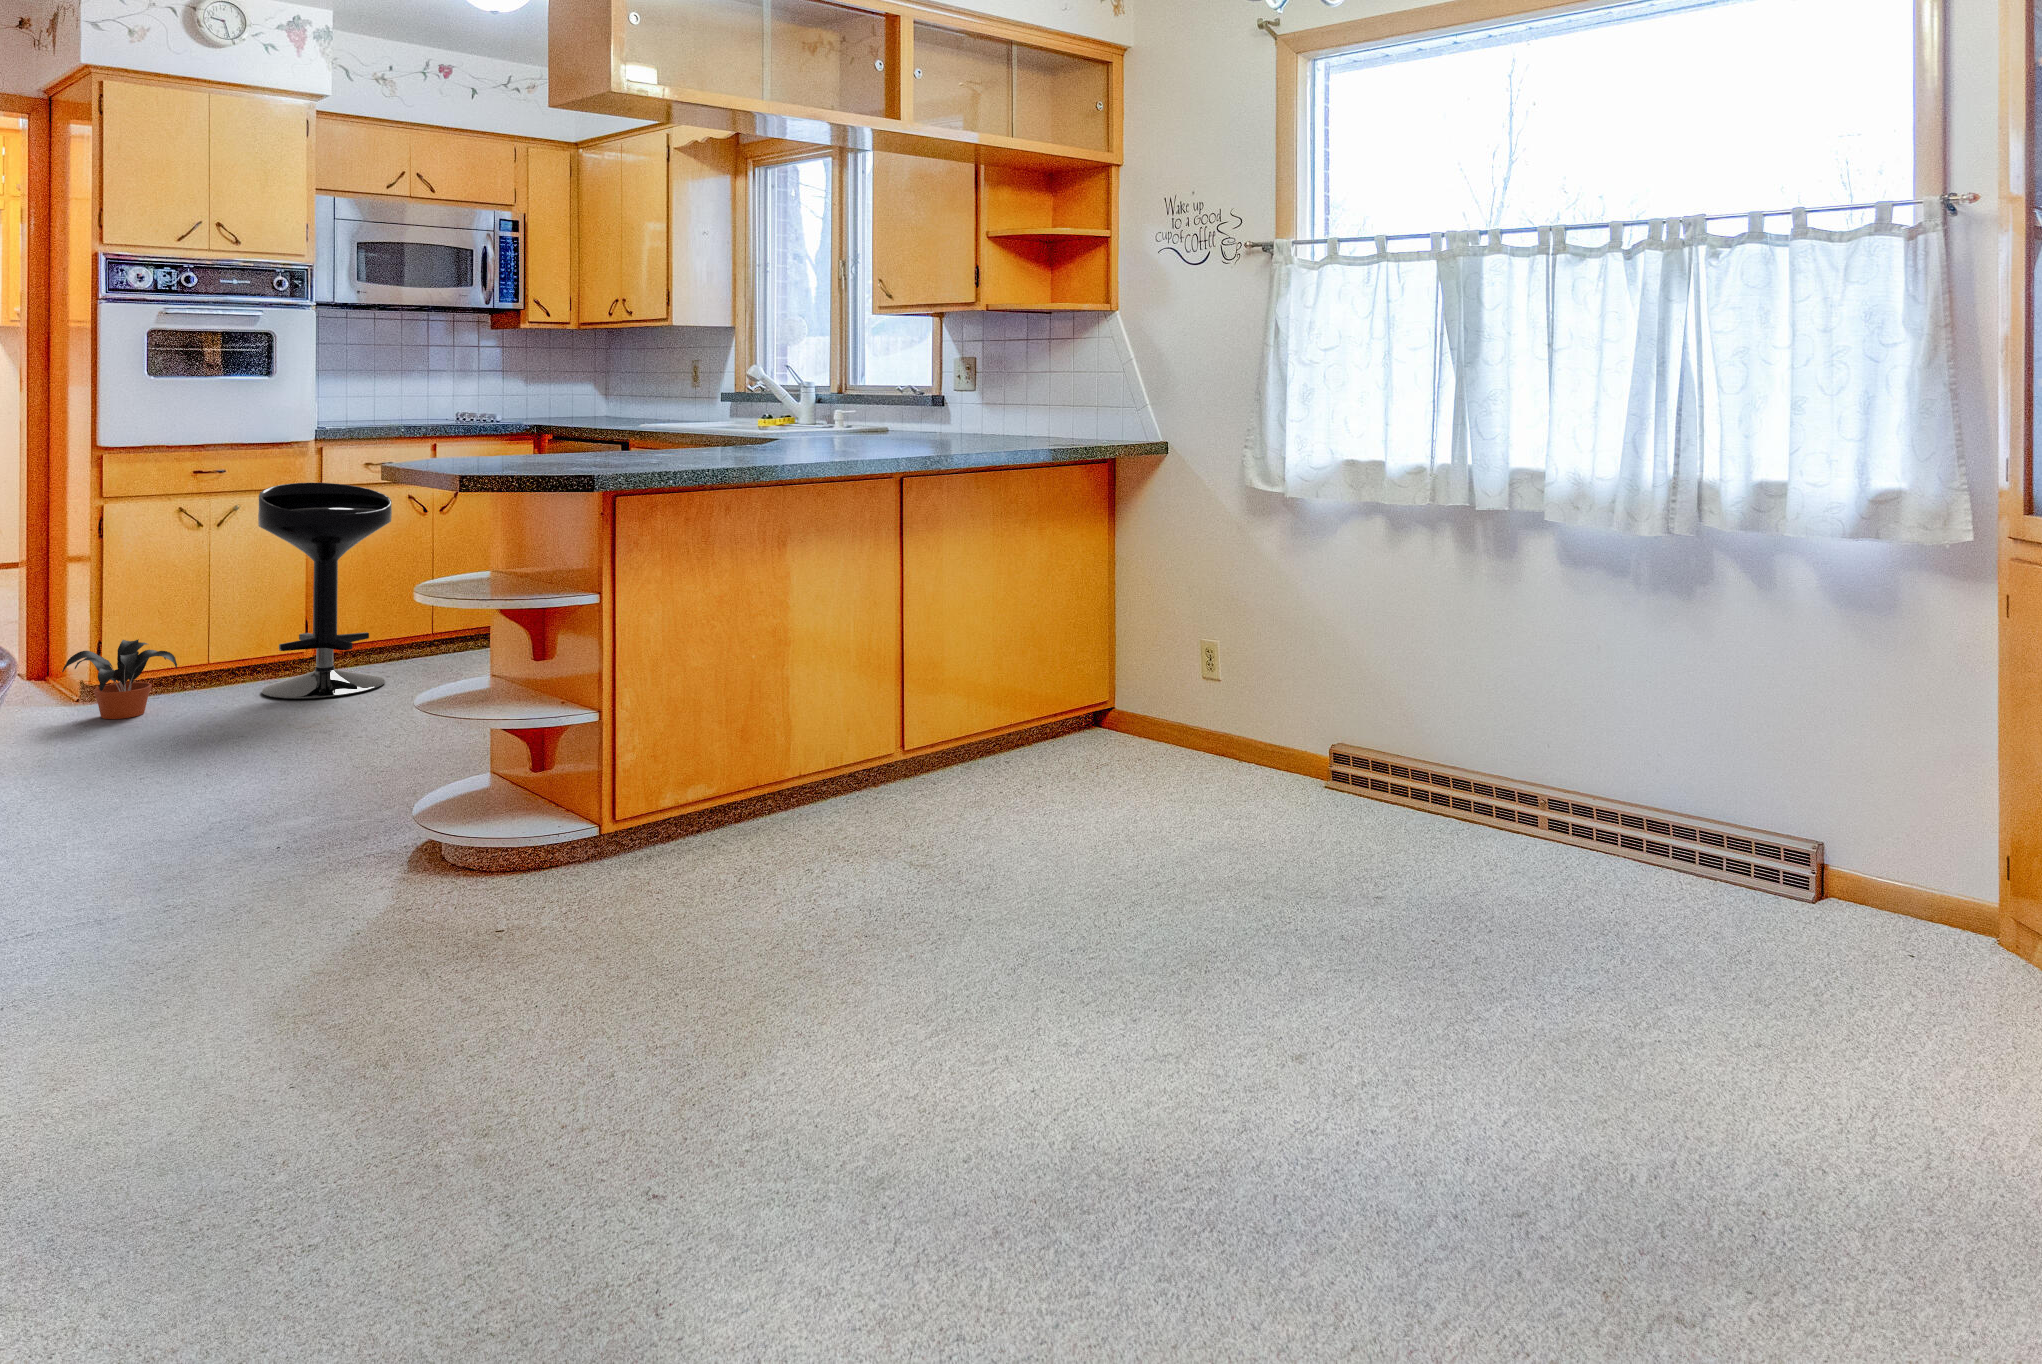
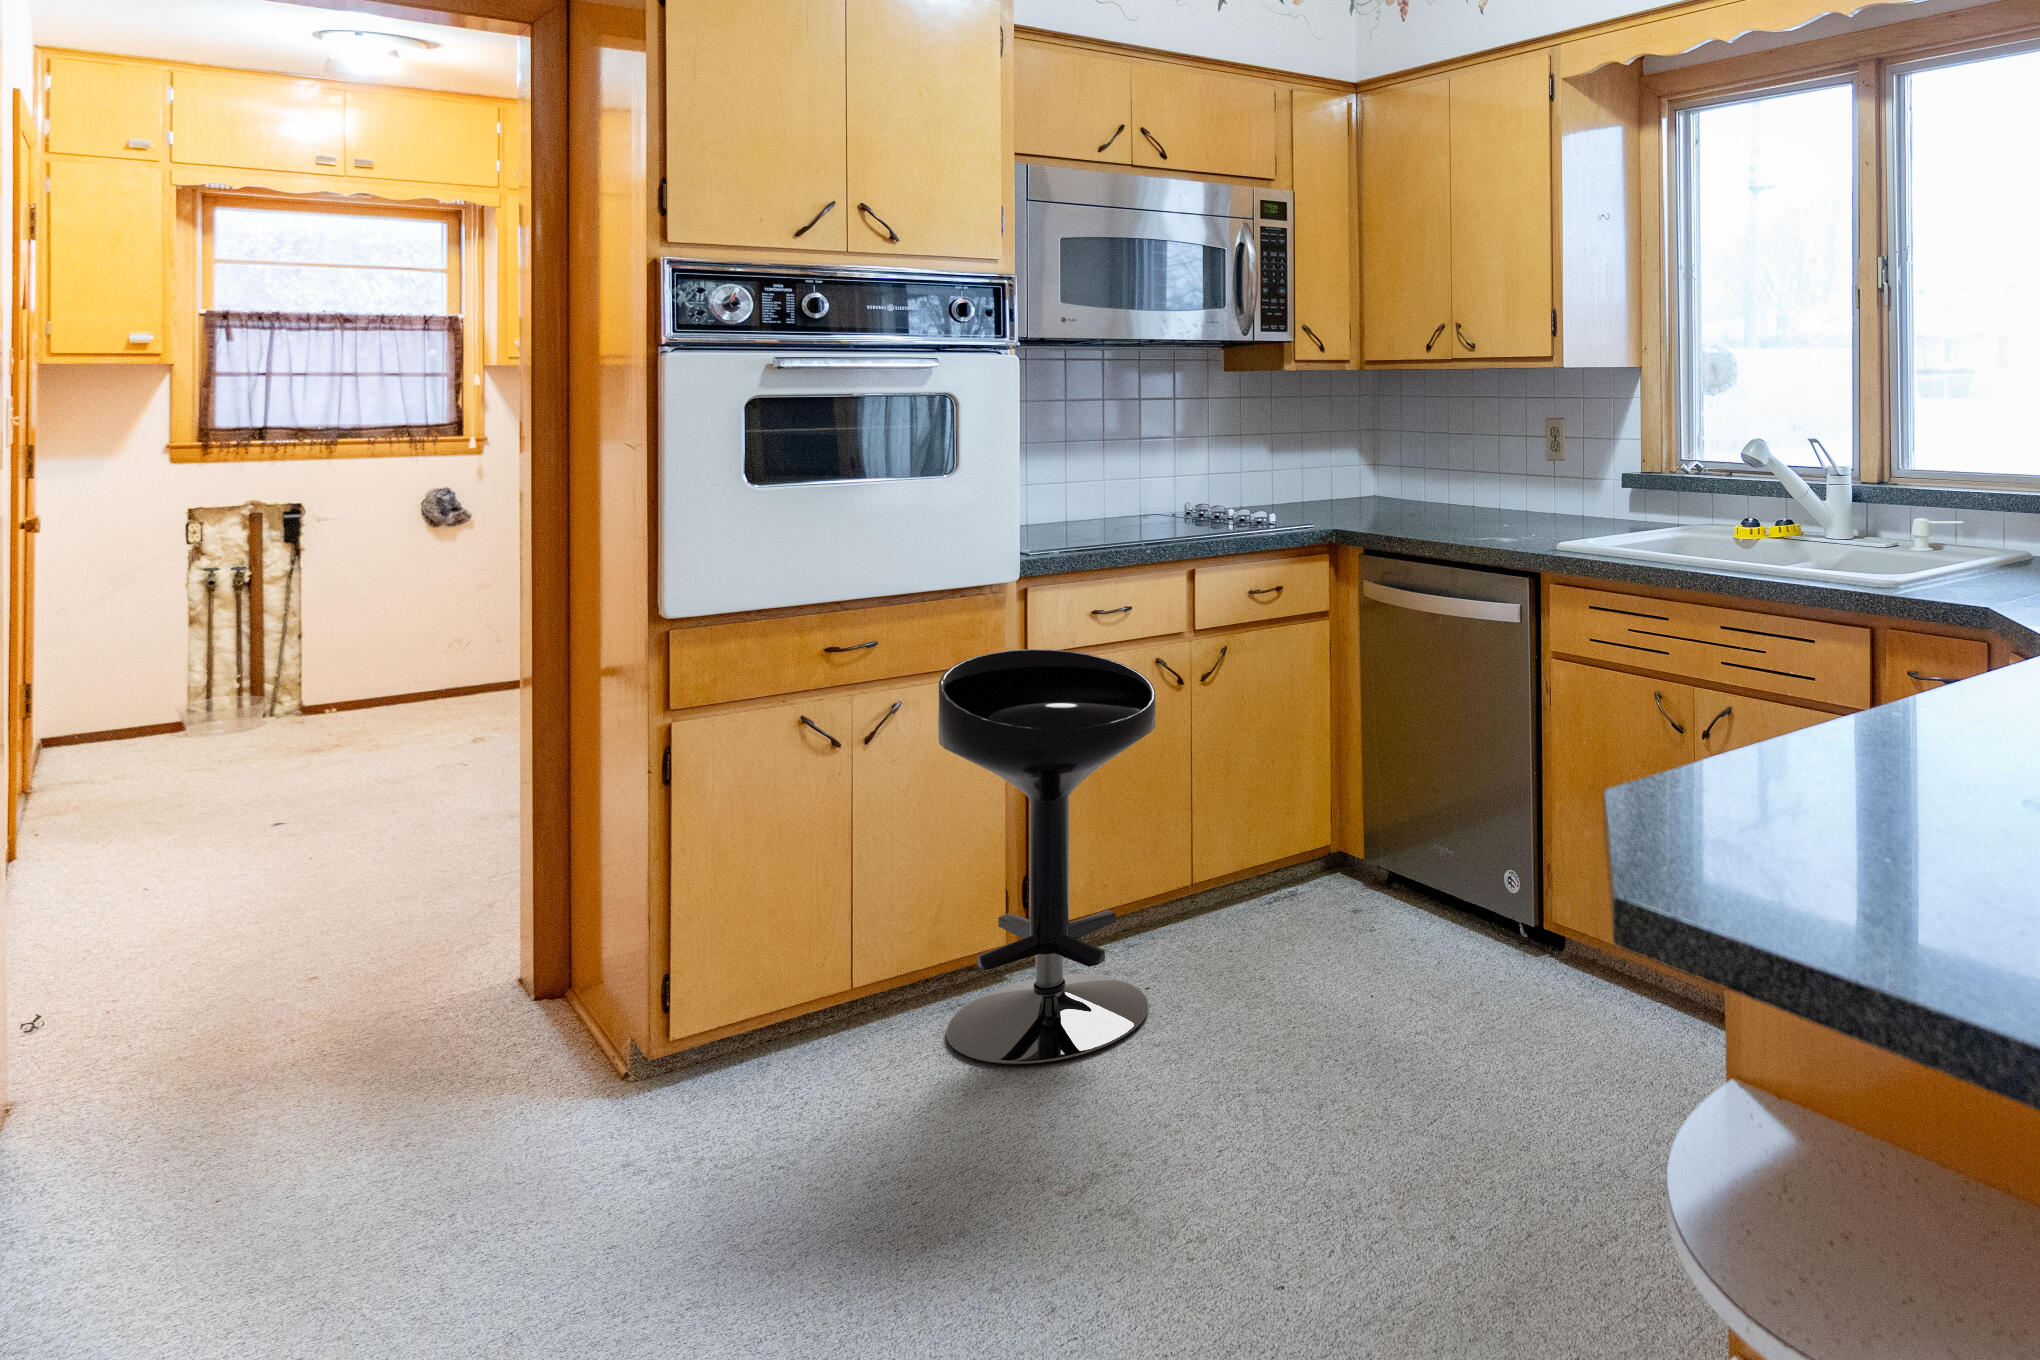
potted plant: present [62,639,177,719] -> none [605,967,812,1143]

